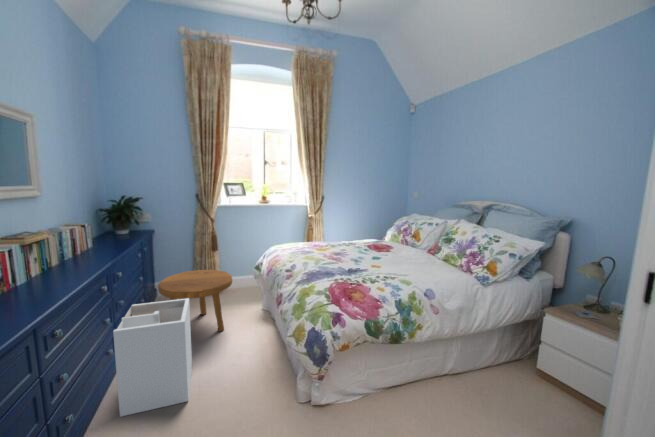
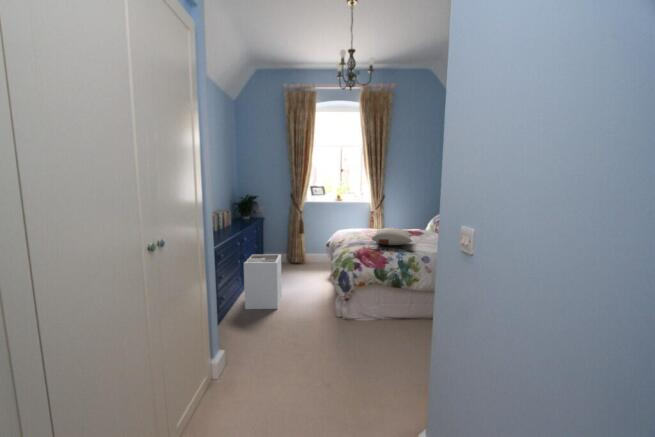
pillow: none [339,245,403,271] -> present [372,228,412,245]
footstool: present [158,270,232,331] -> none [265,245,310,284]

